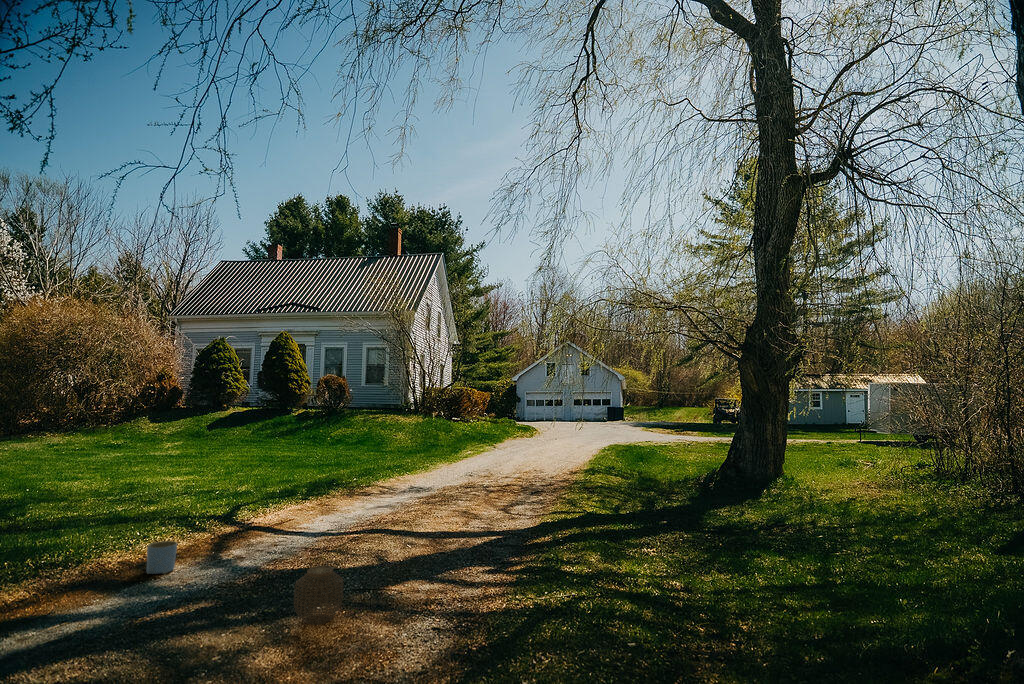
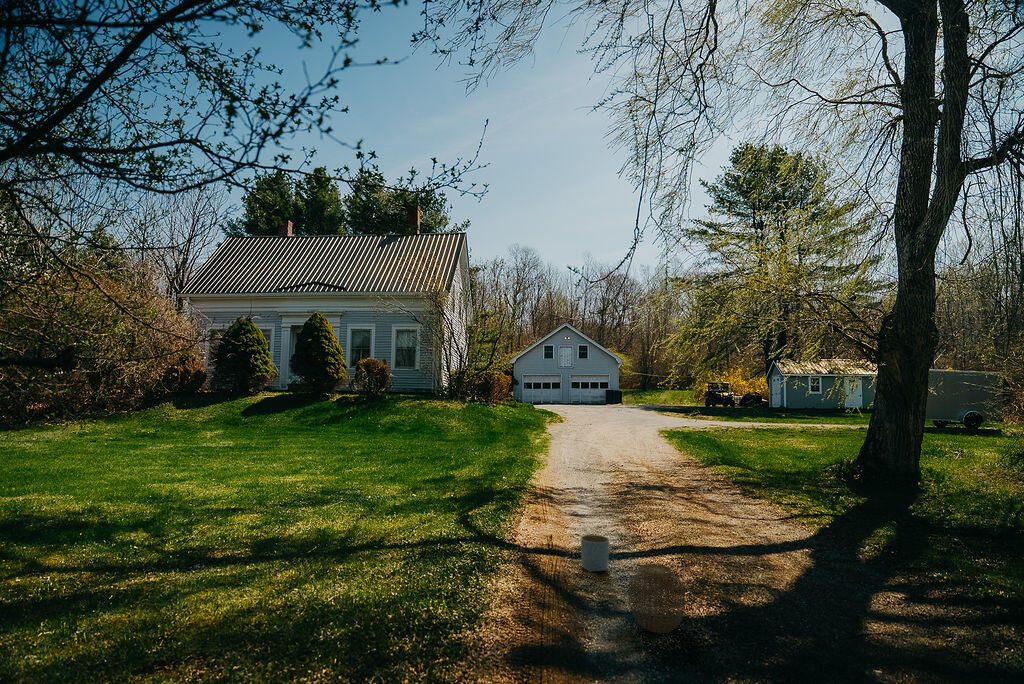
woven basket: present [294,566,343,625] -> present [629,564,685,633]

